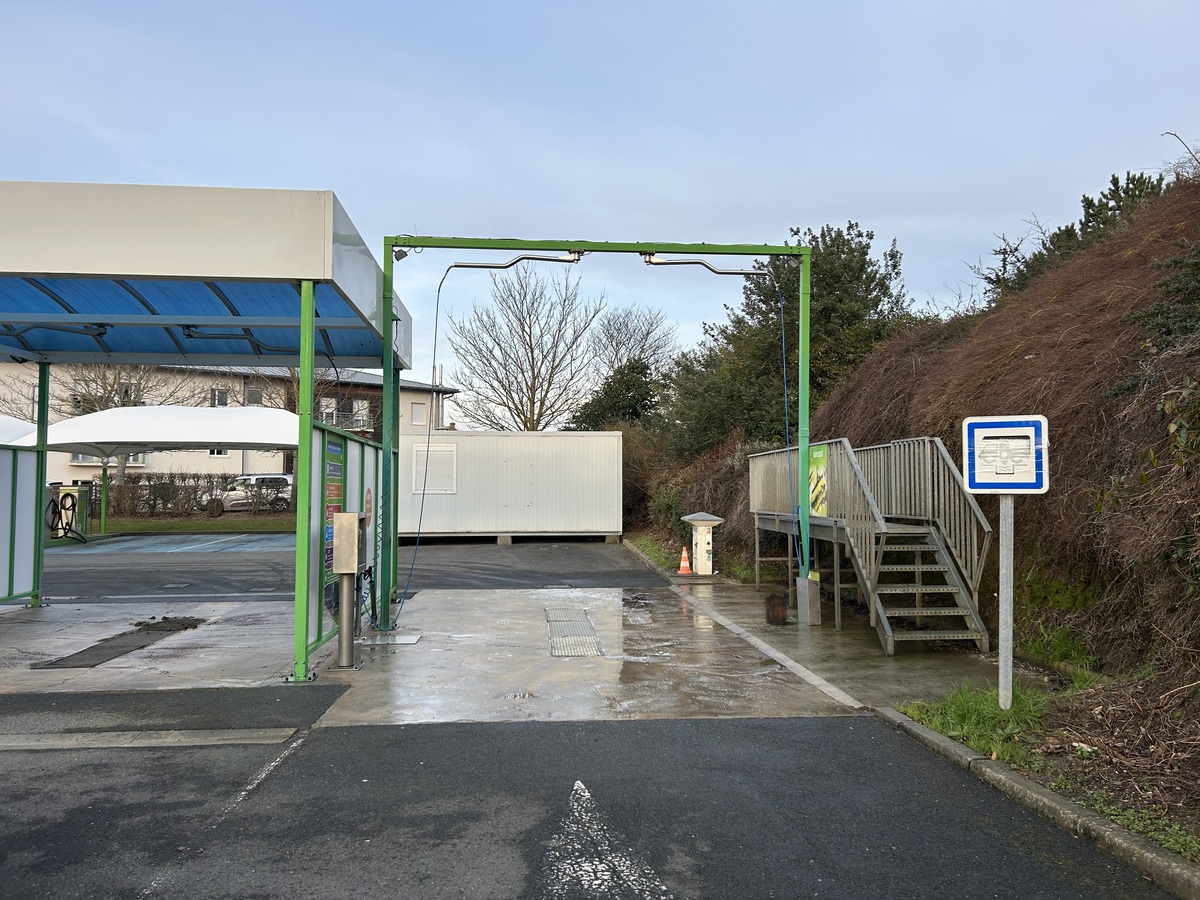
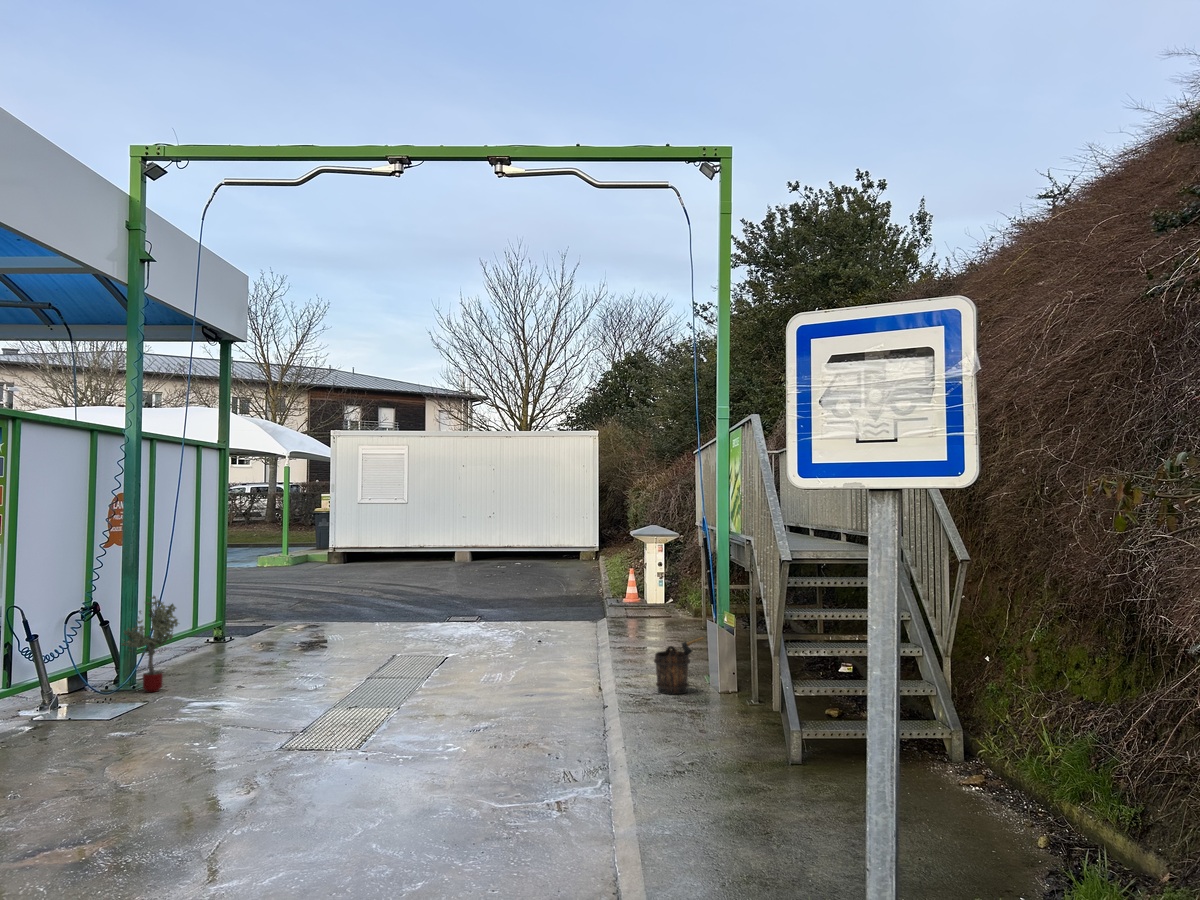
potted tree: none [399,558,434,625] -> present [121,596,179,692]

